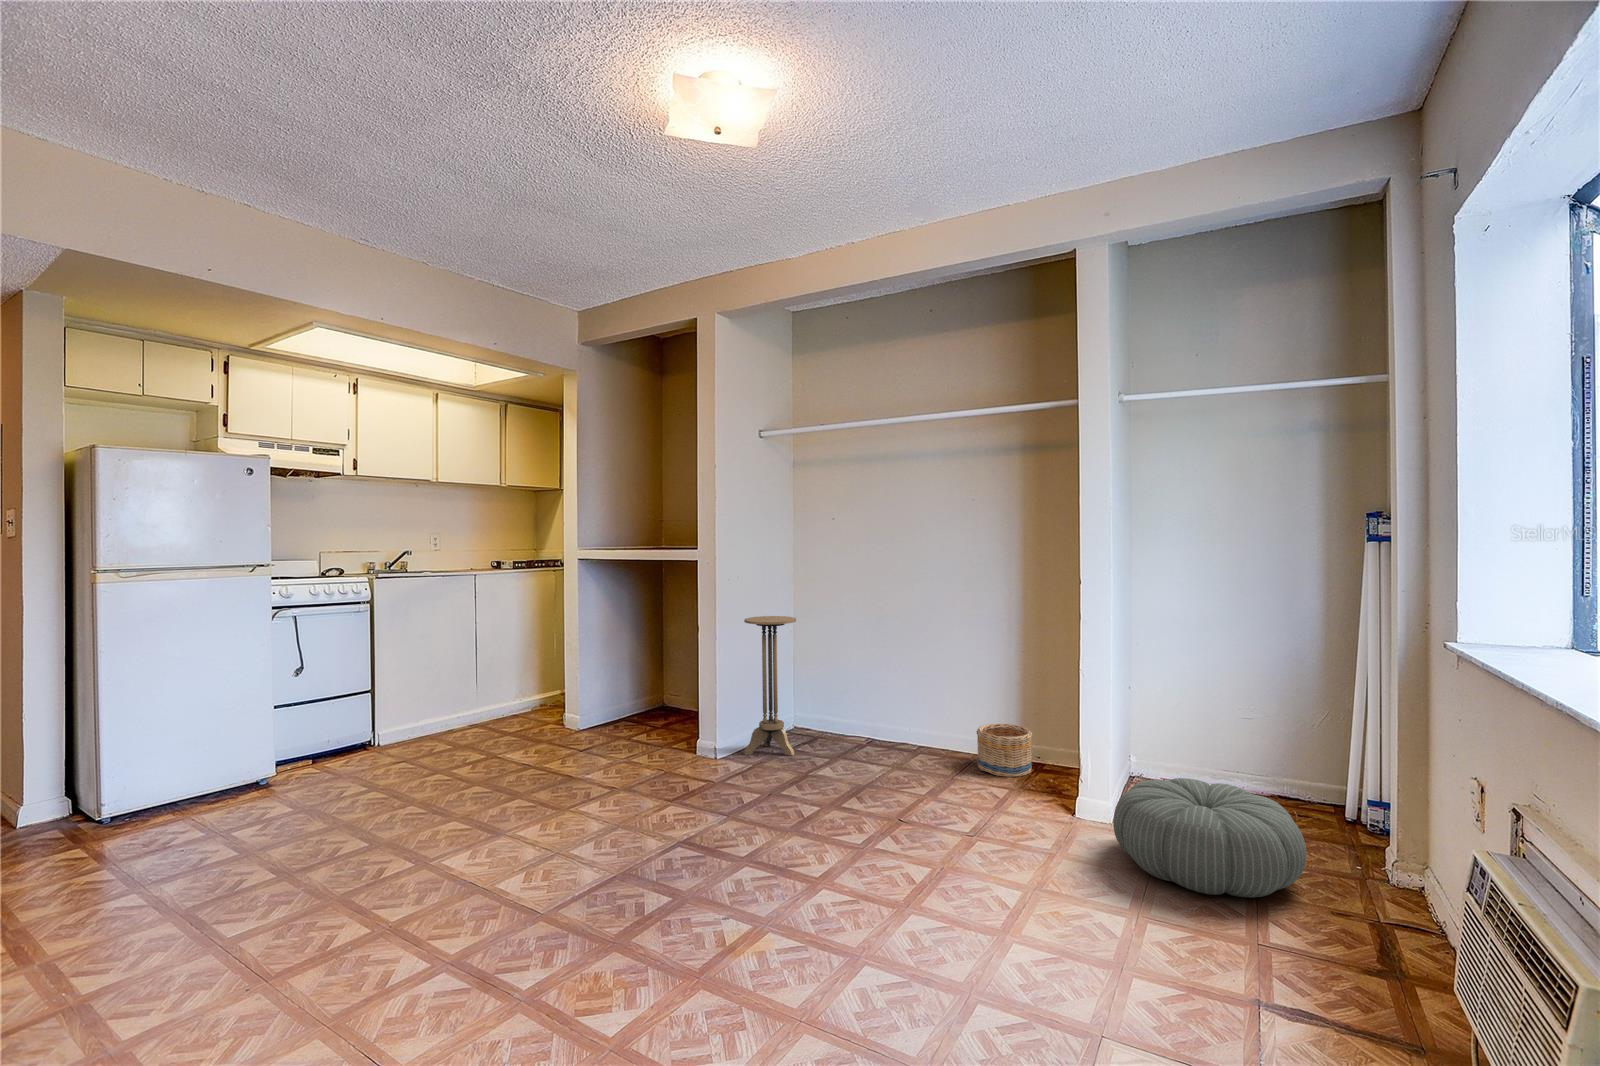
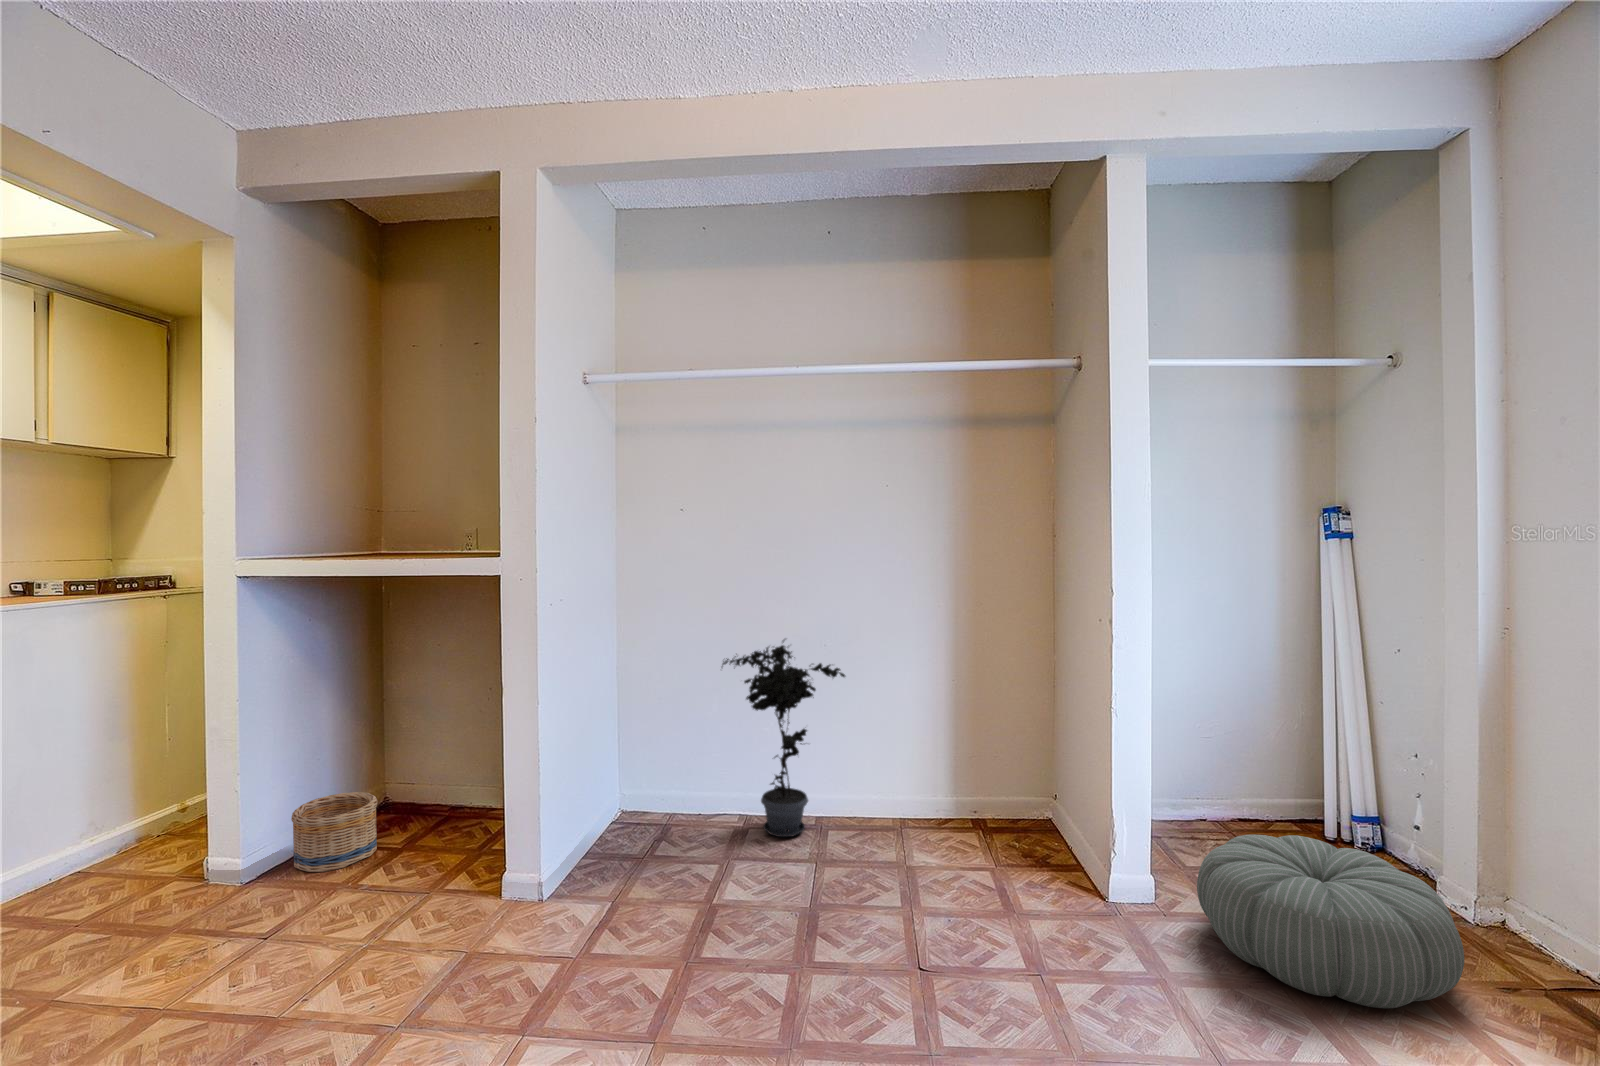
potted plant: none [846,611,923,754] -> present [722,639,845,837]
side table: present [744,616,796,756] -> none [580,655,663,881]
basket: present [976,724,1032,777] -> present [291,792,377,872]

